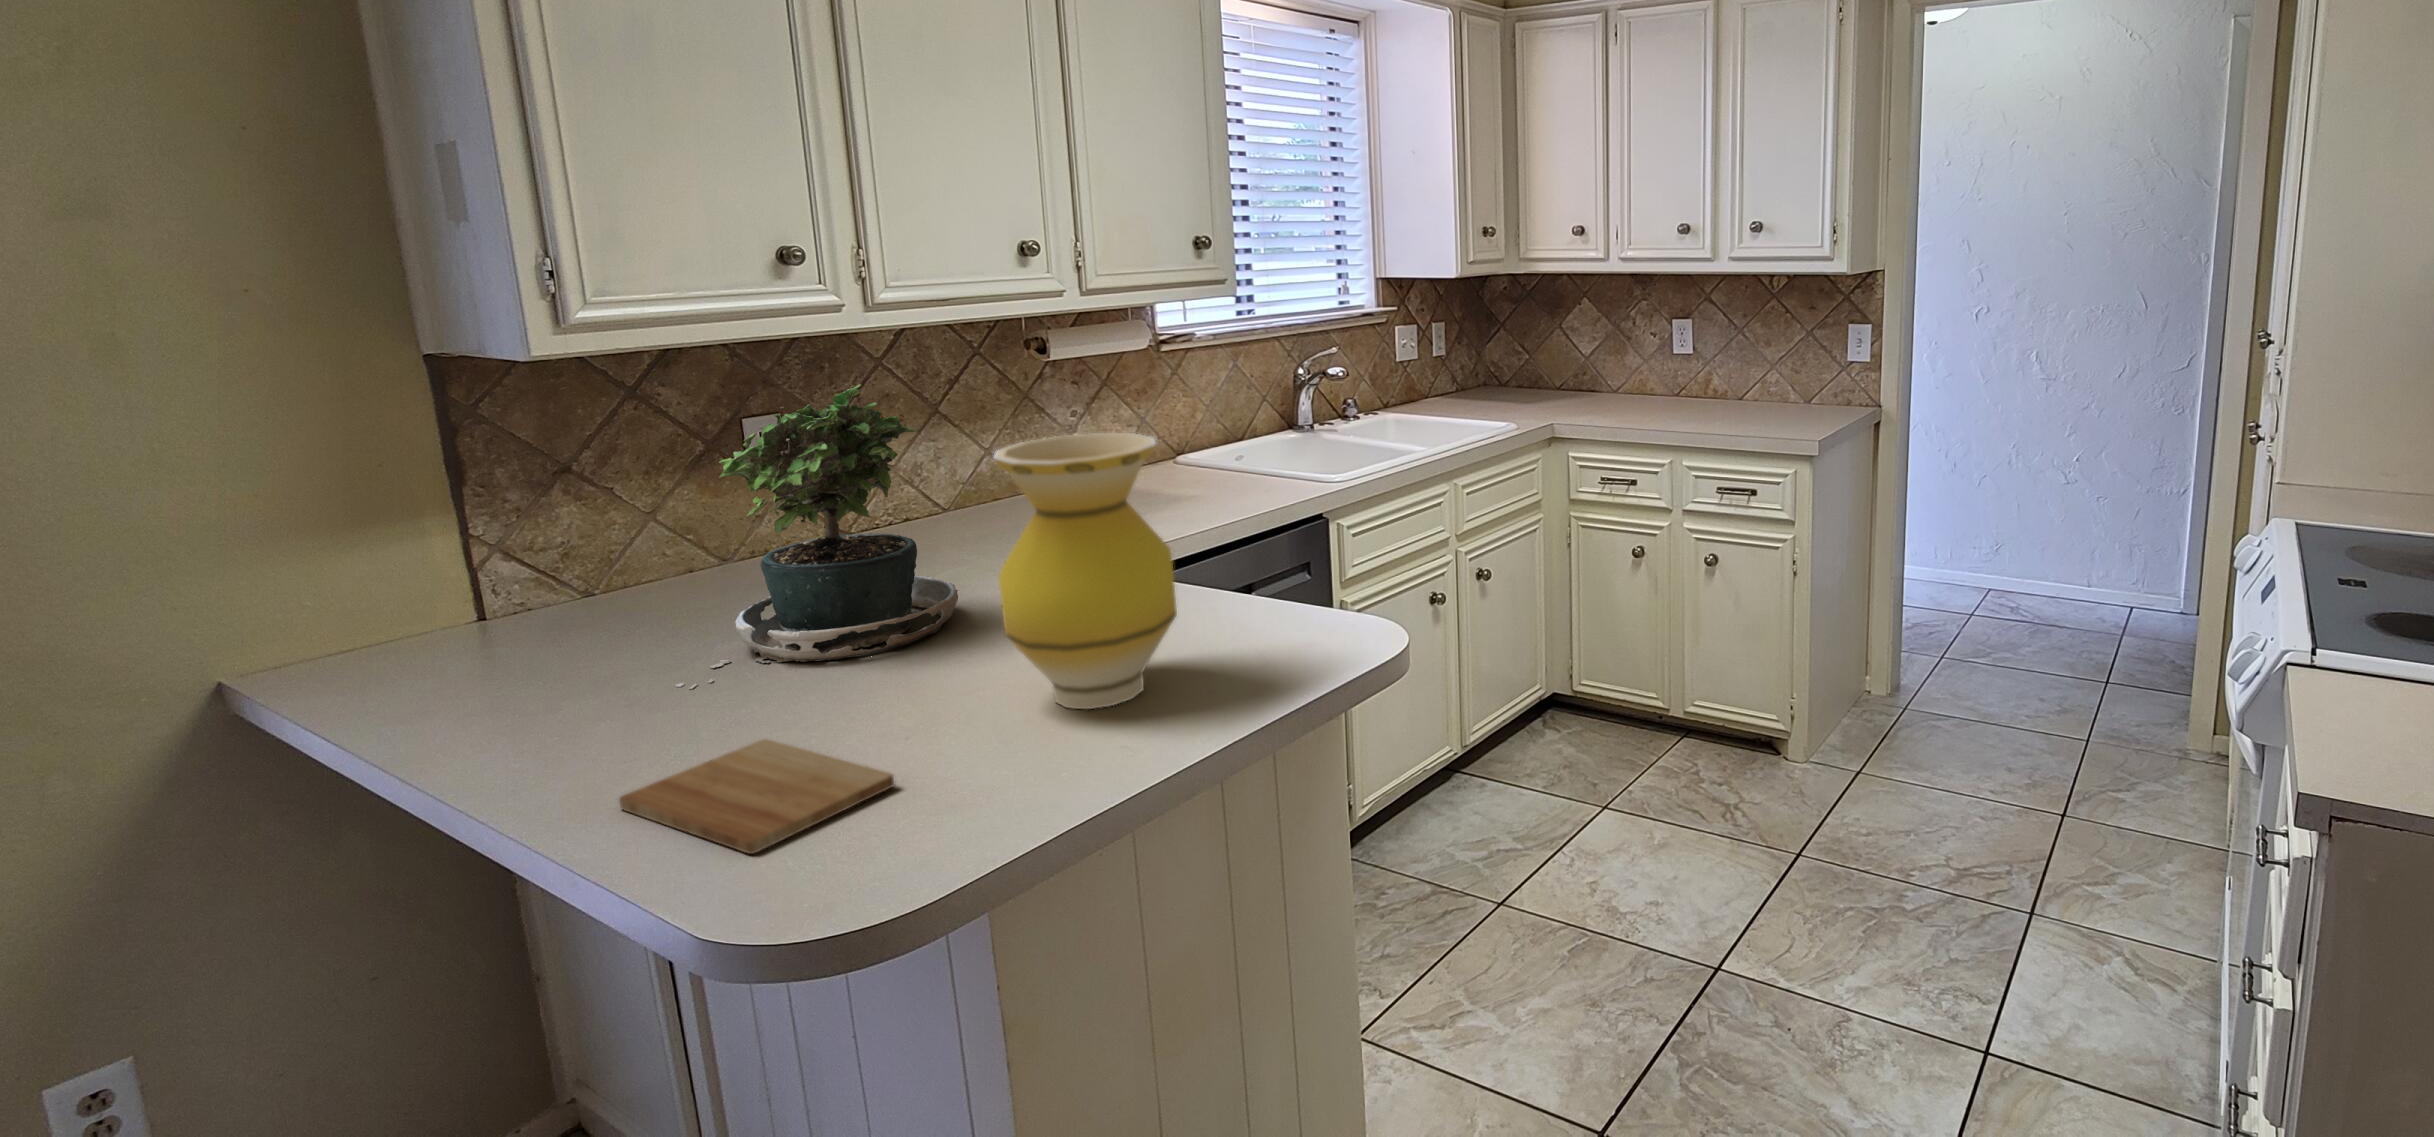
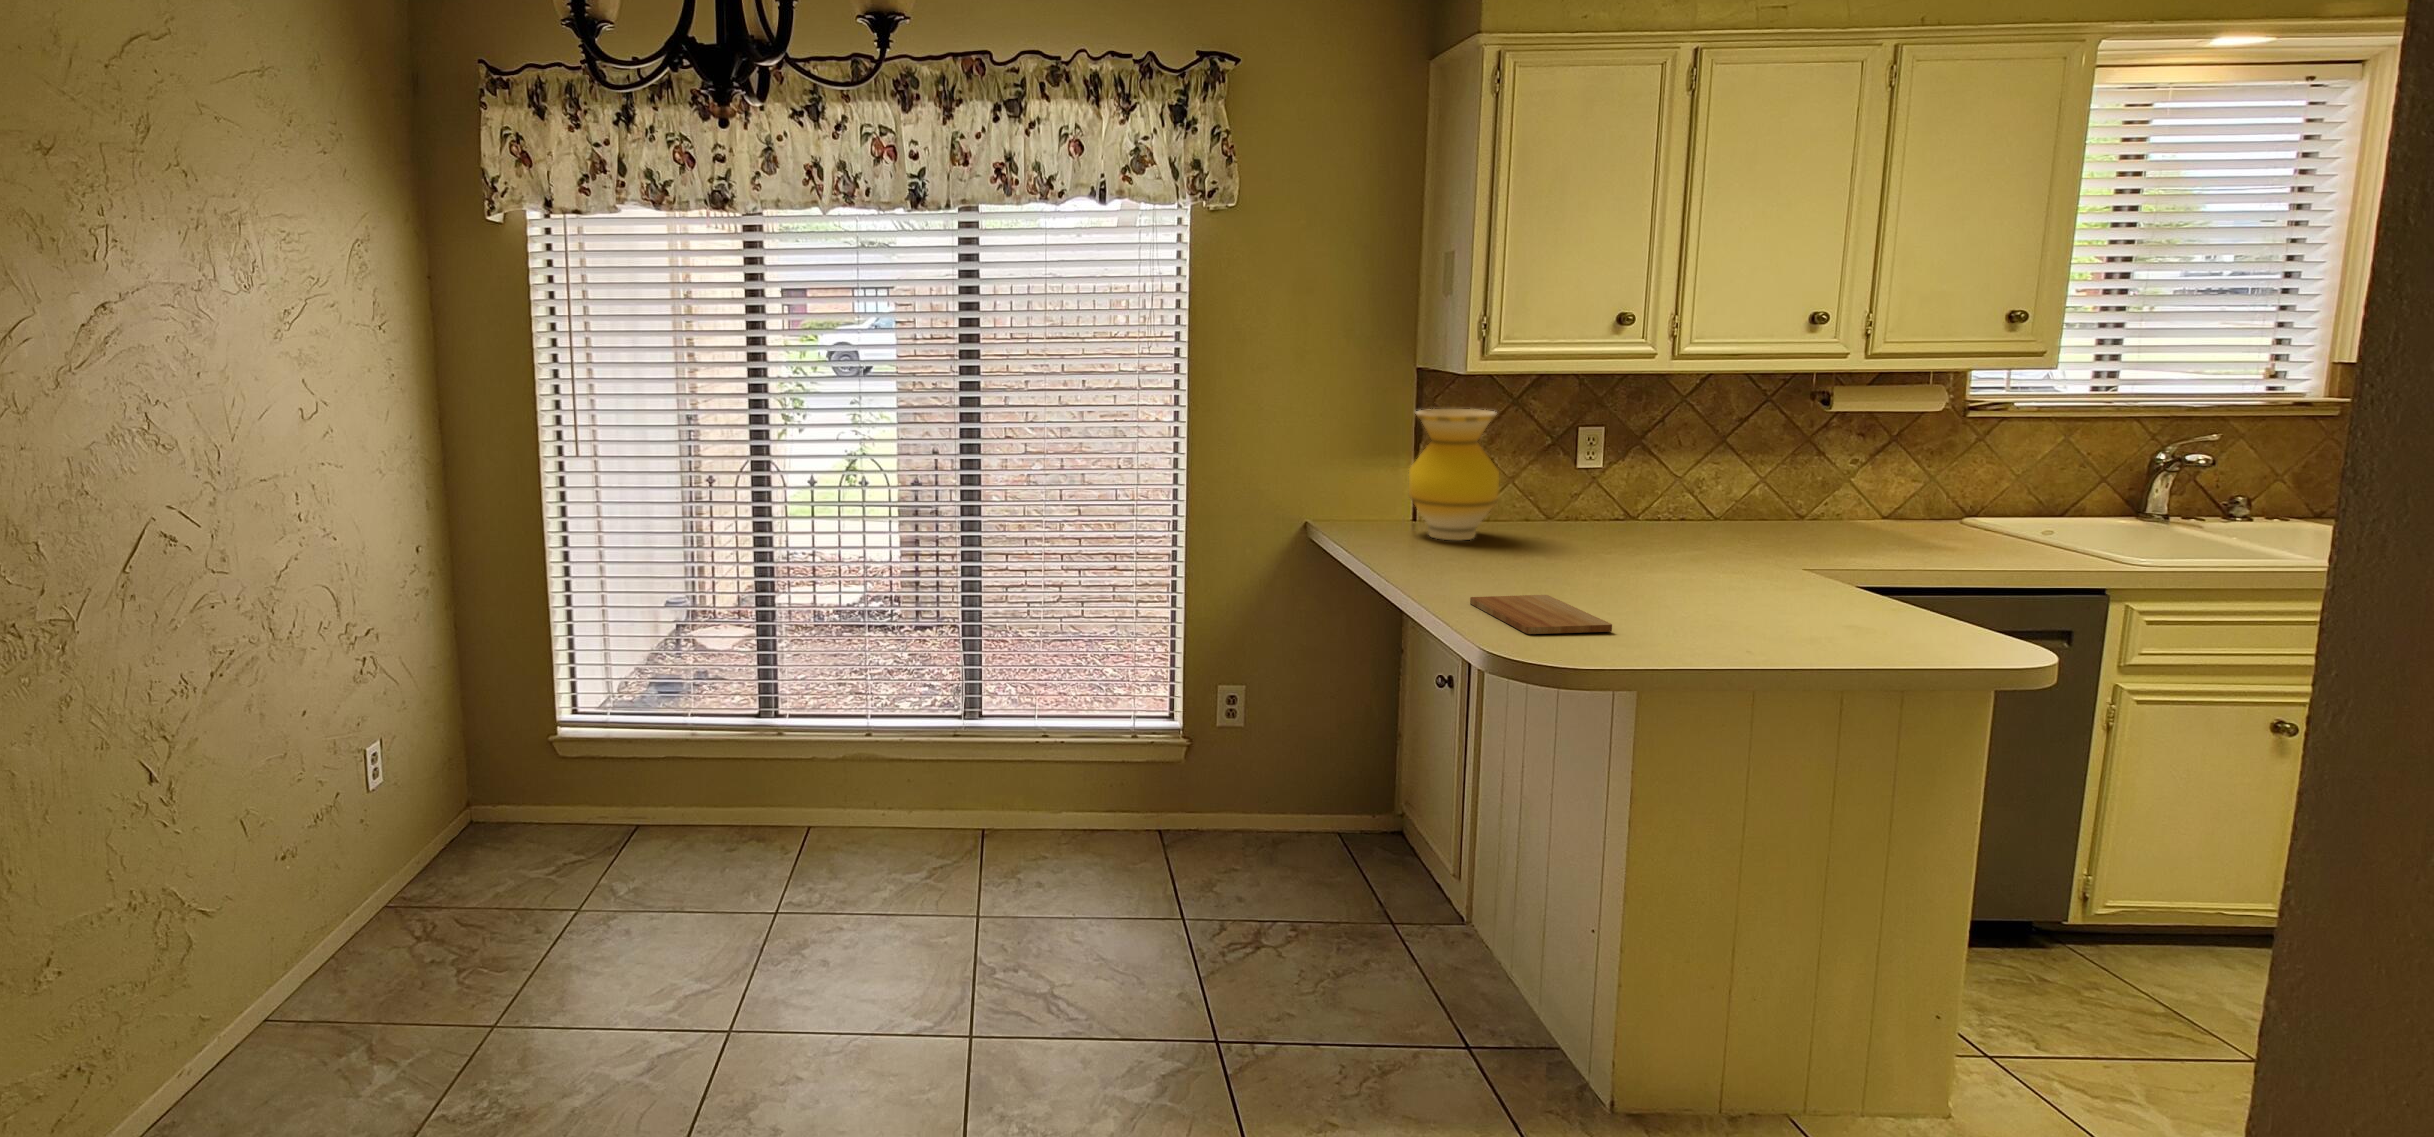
potted plant: present [676,384,958,689] -> none [1506,405,1695,579]
vase: present [993,433,1177,709] -> present [1409,409,1499,540]

